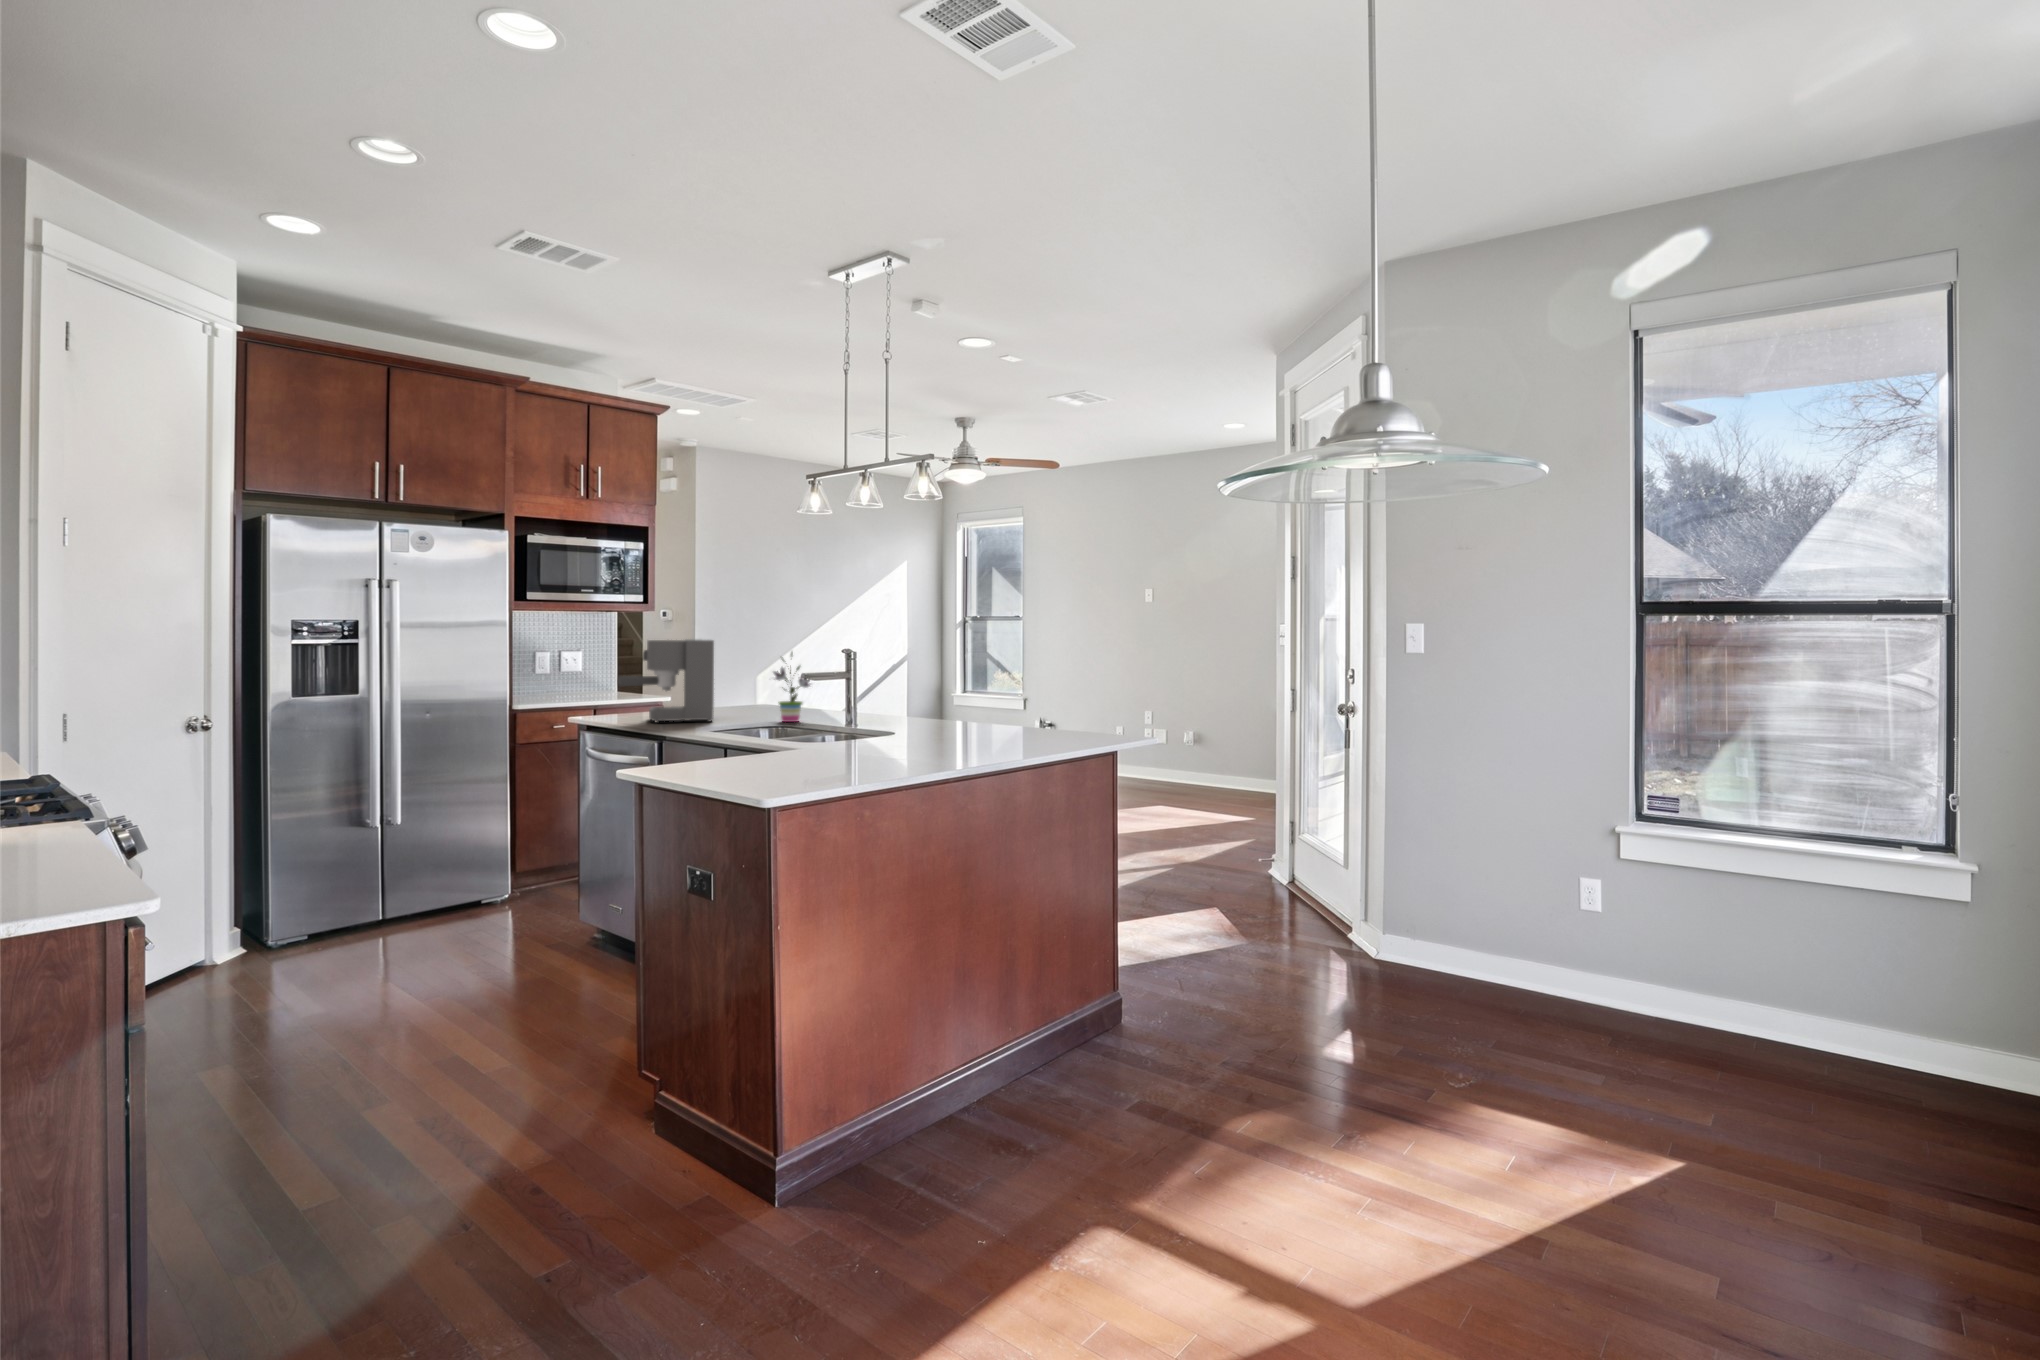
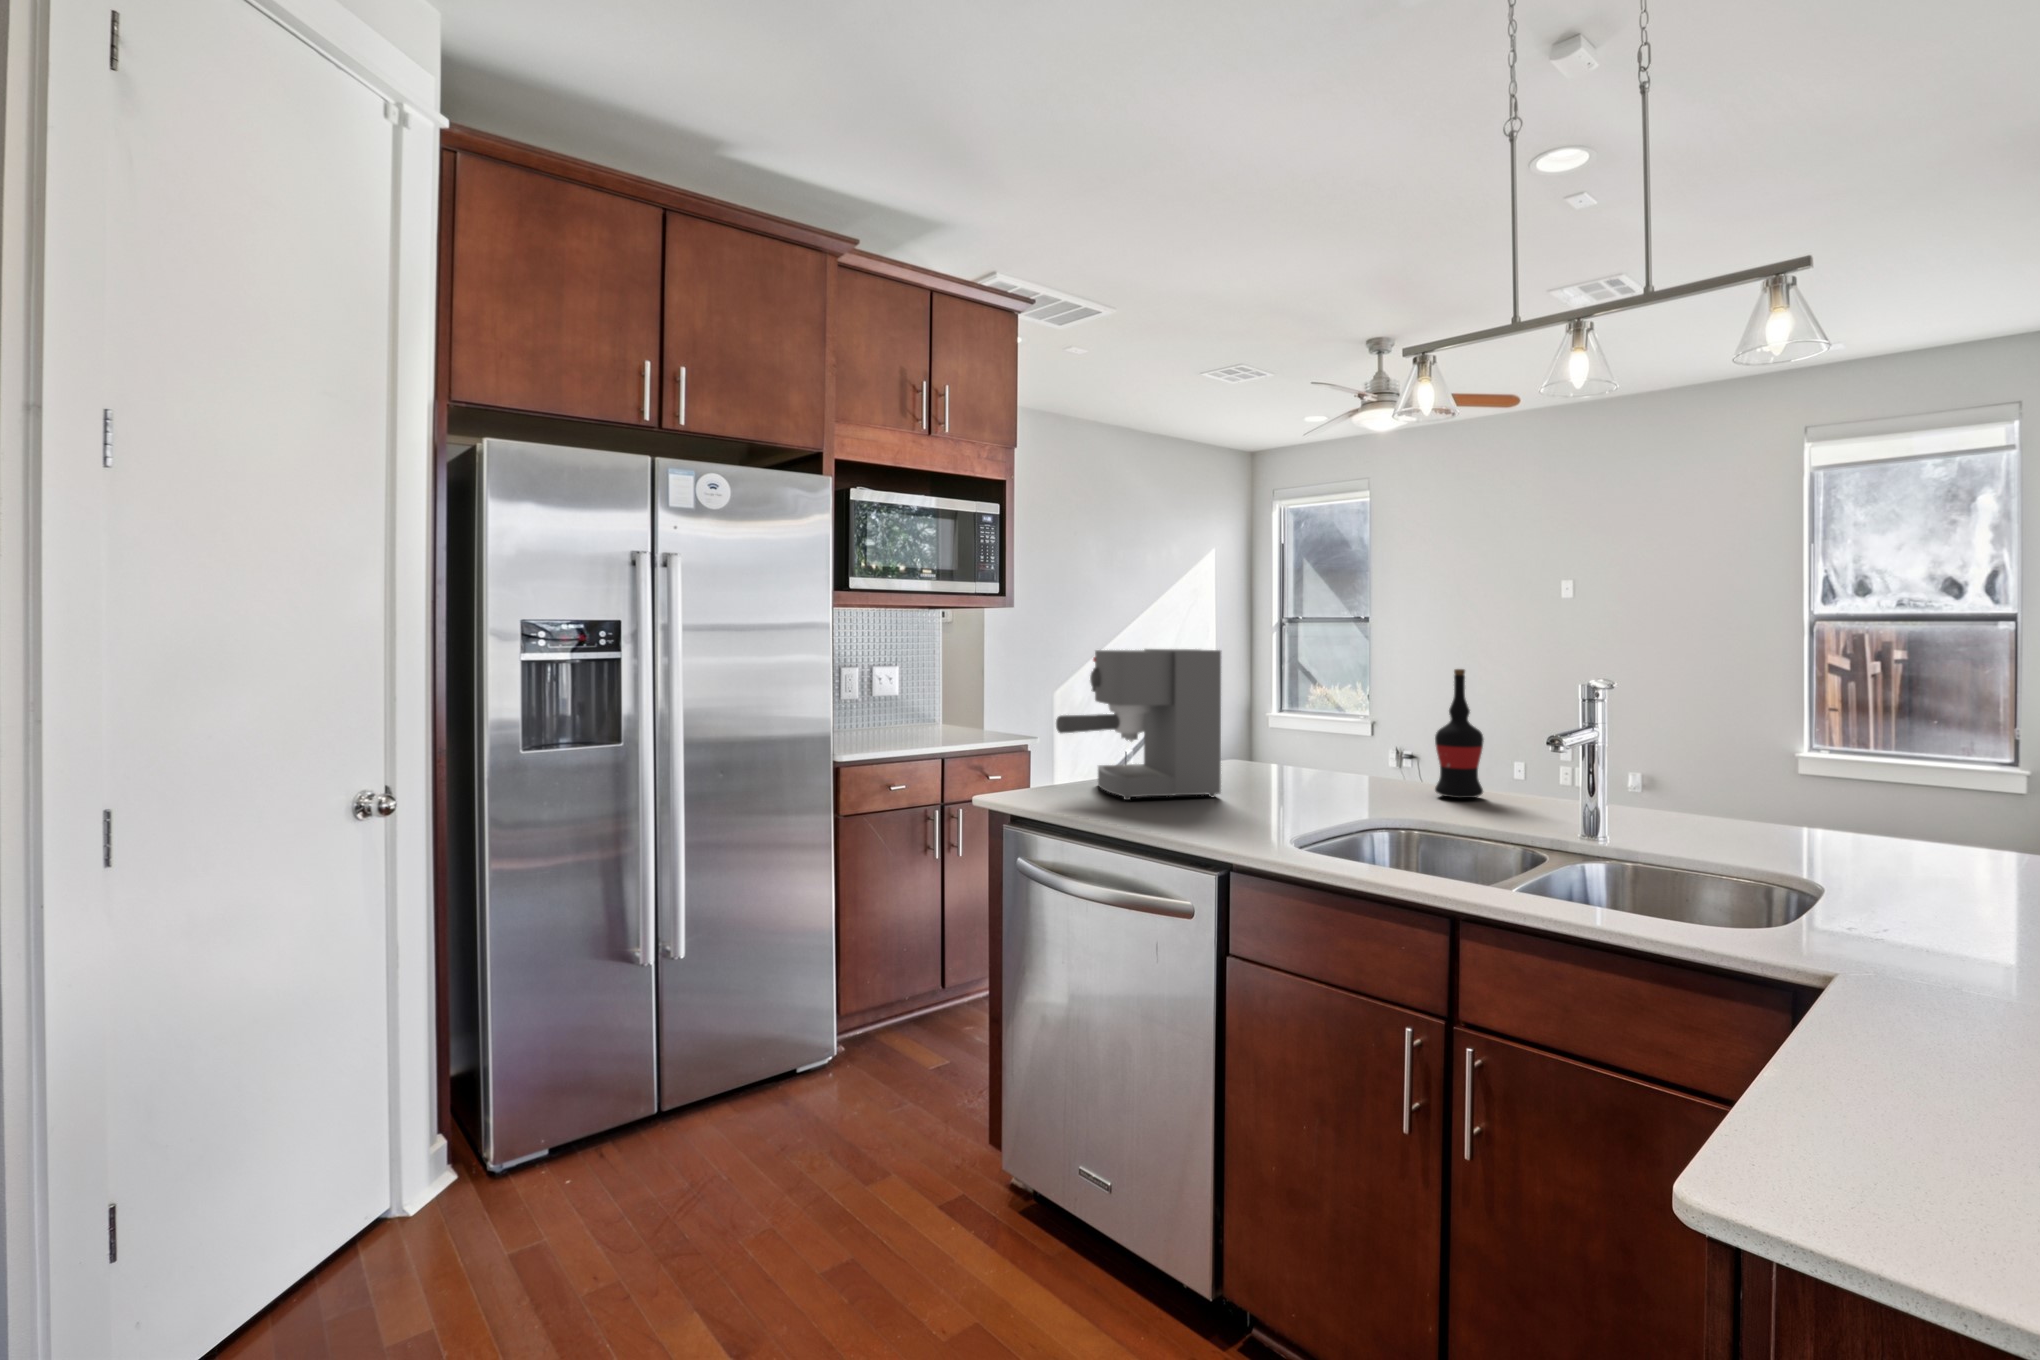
wine bottle: none [835,651,860,721] -> present [1435,669,1484,798]
potted plant: present [773,653,811,722] -> none [1324,668,1400,799]

